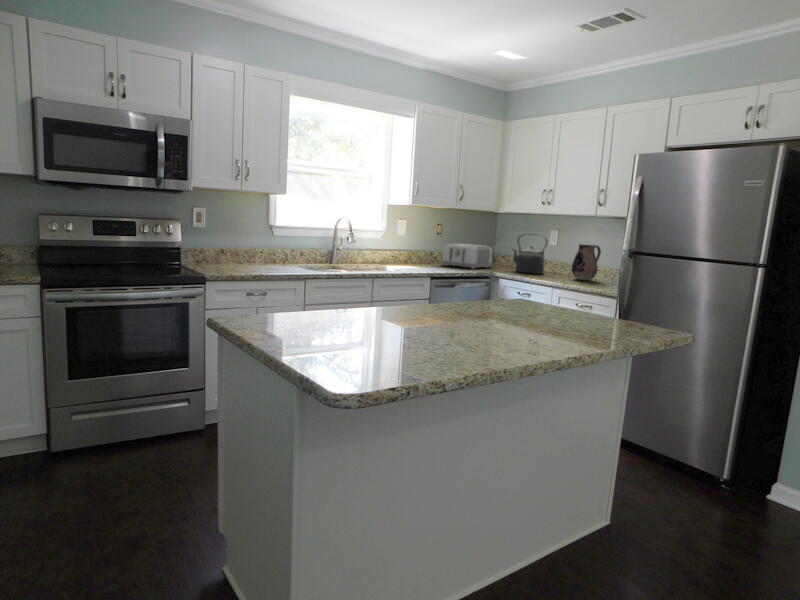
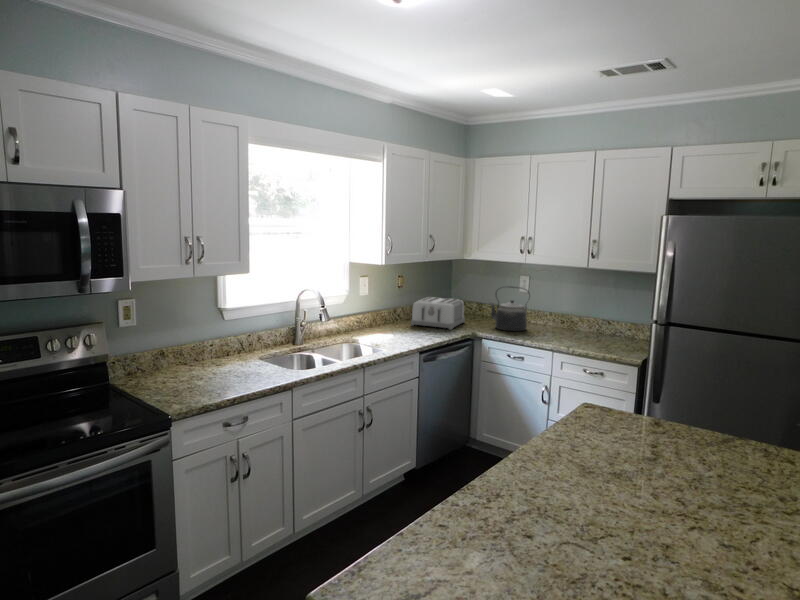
ceramic pitcher: present [572,244,601,280] -> none [566,301,594,341]

